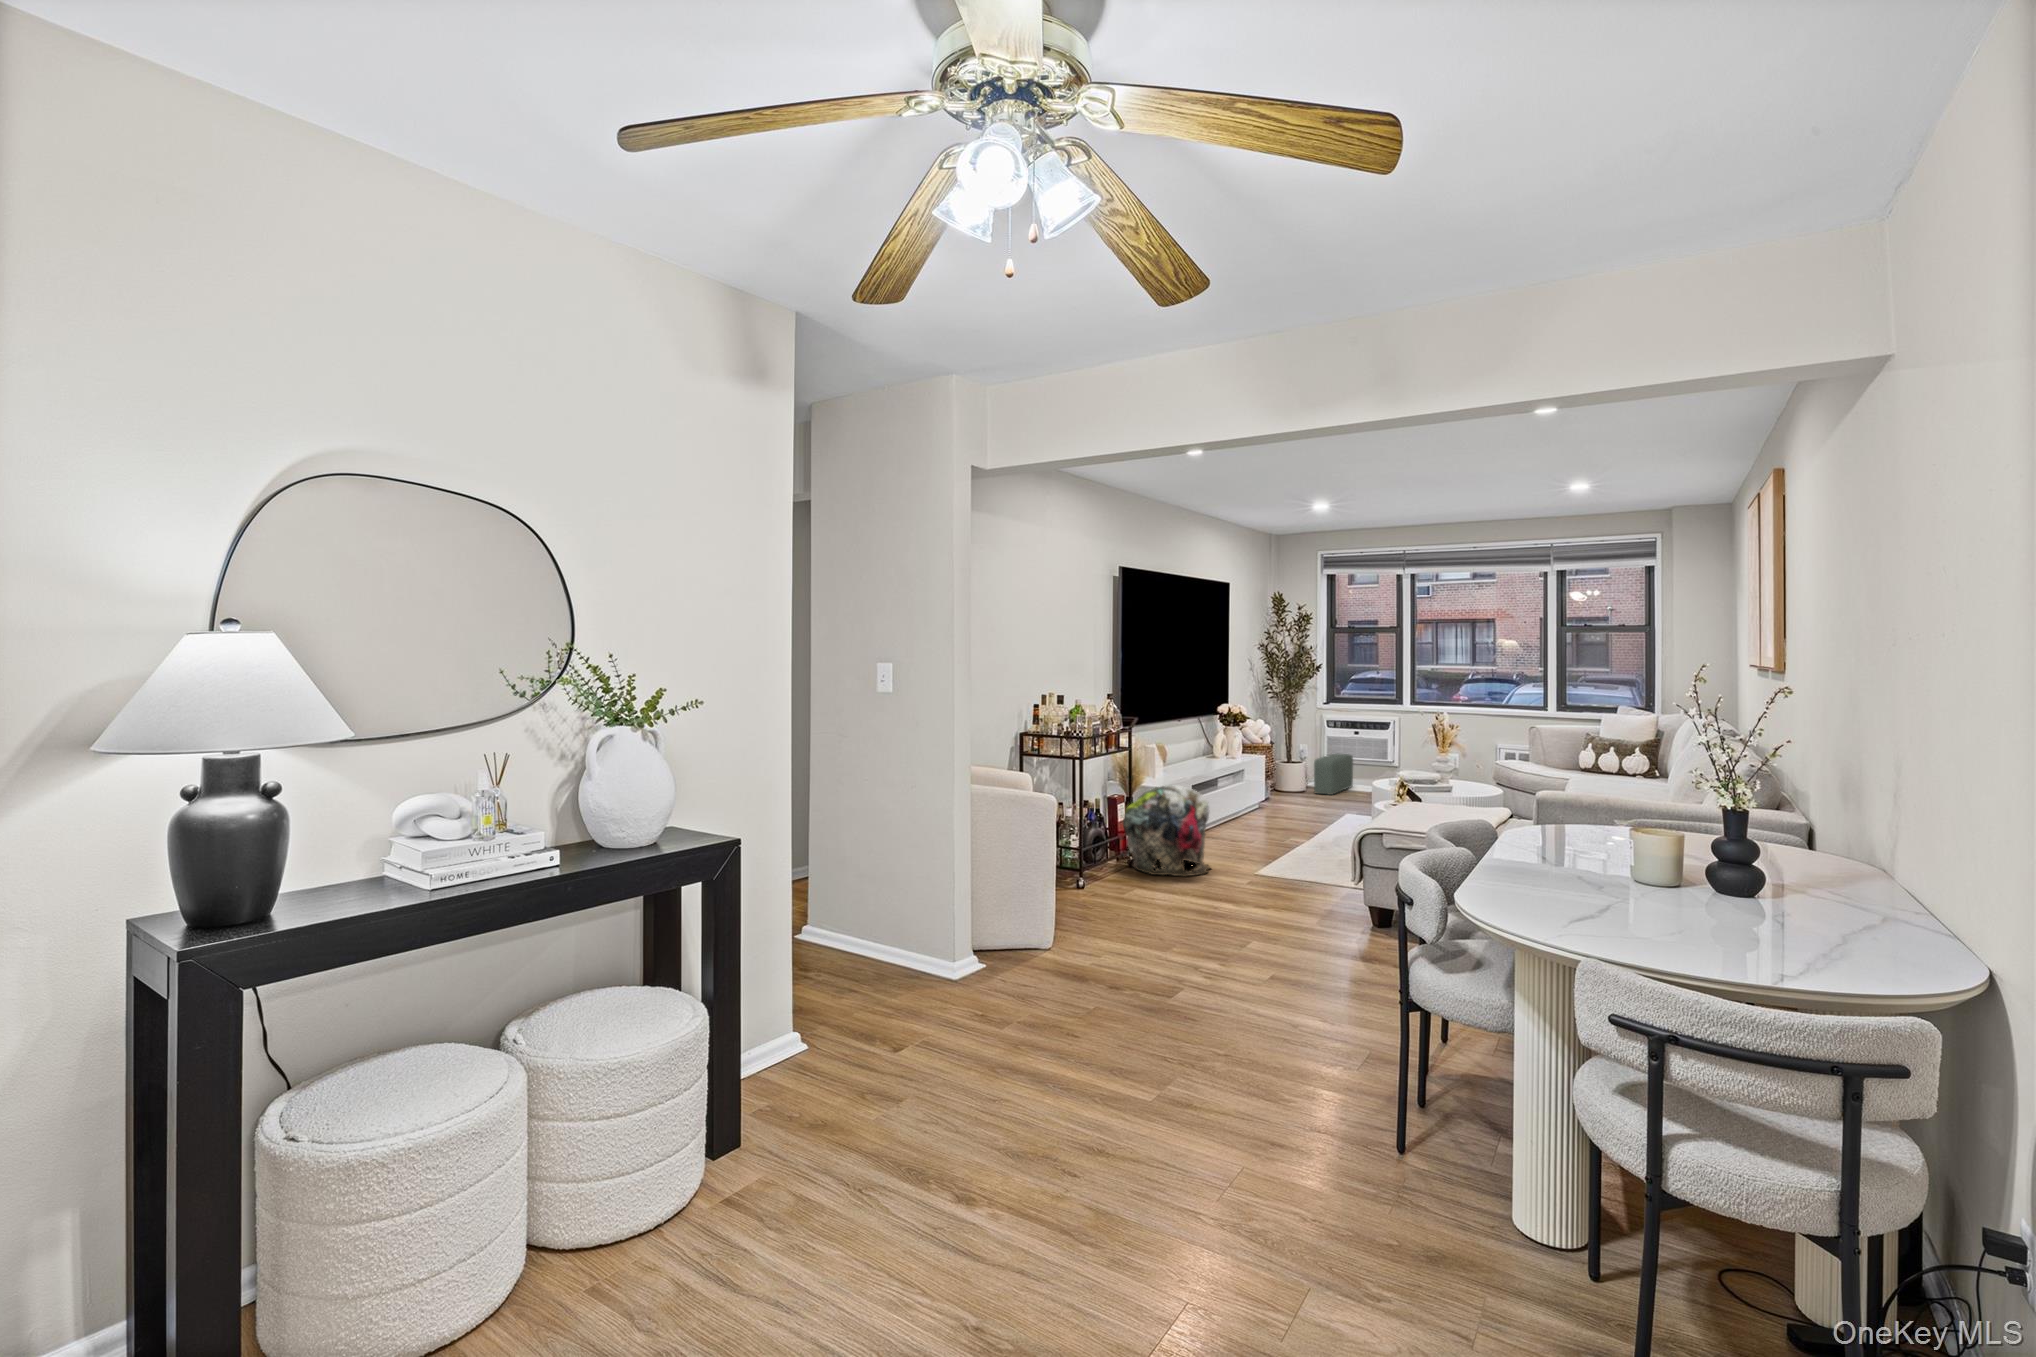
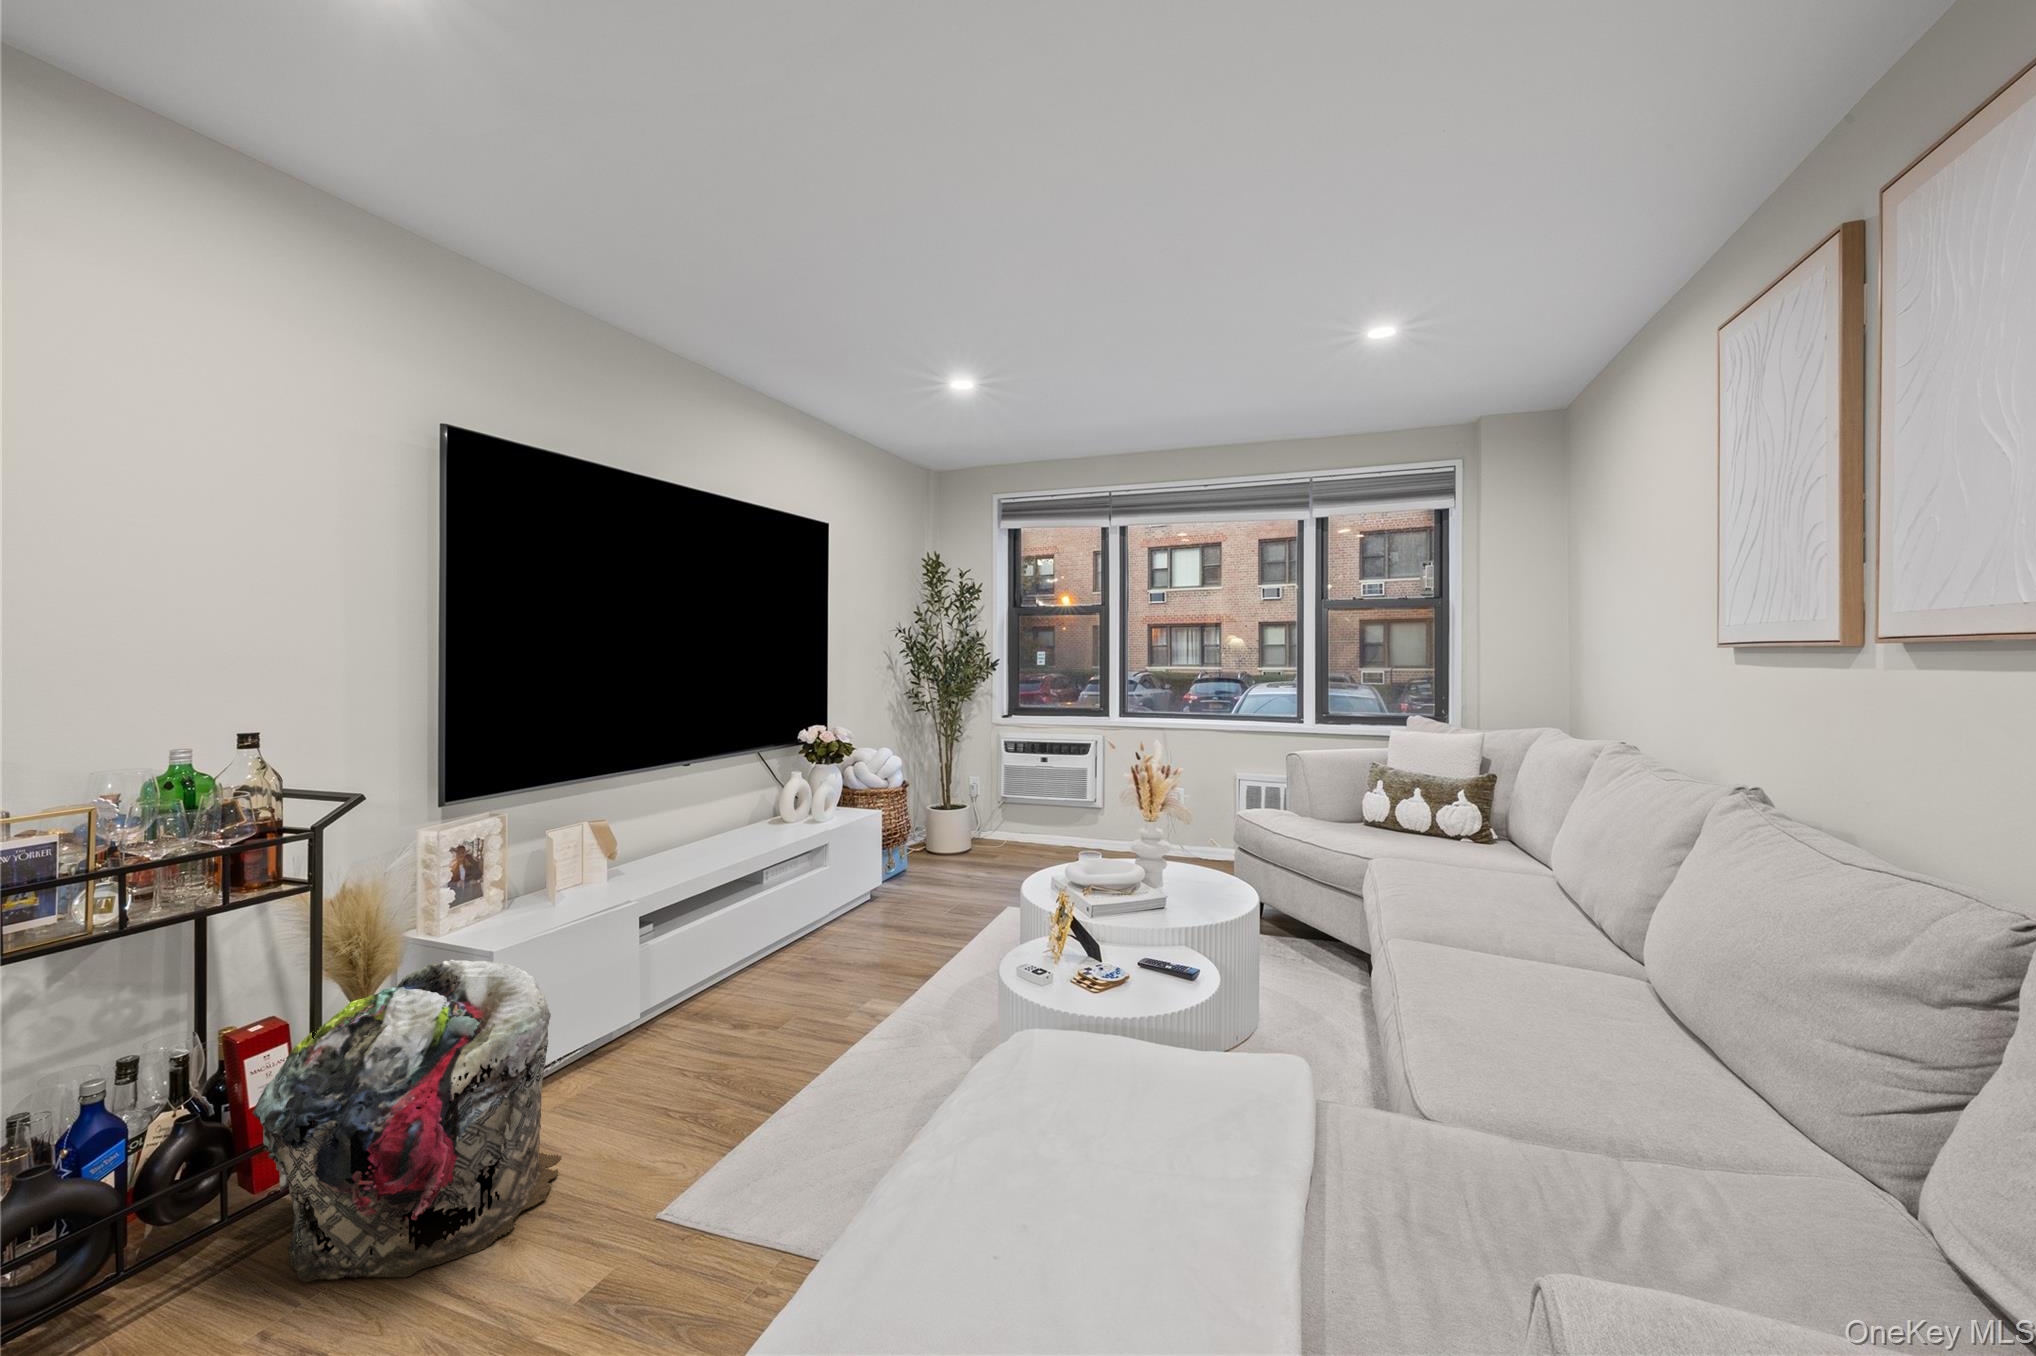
pouf: present [1314,754,1353,795] -> none [976,792,1041,861]

